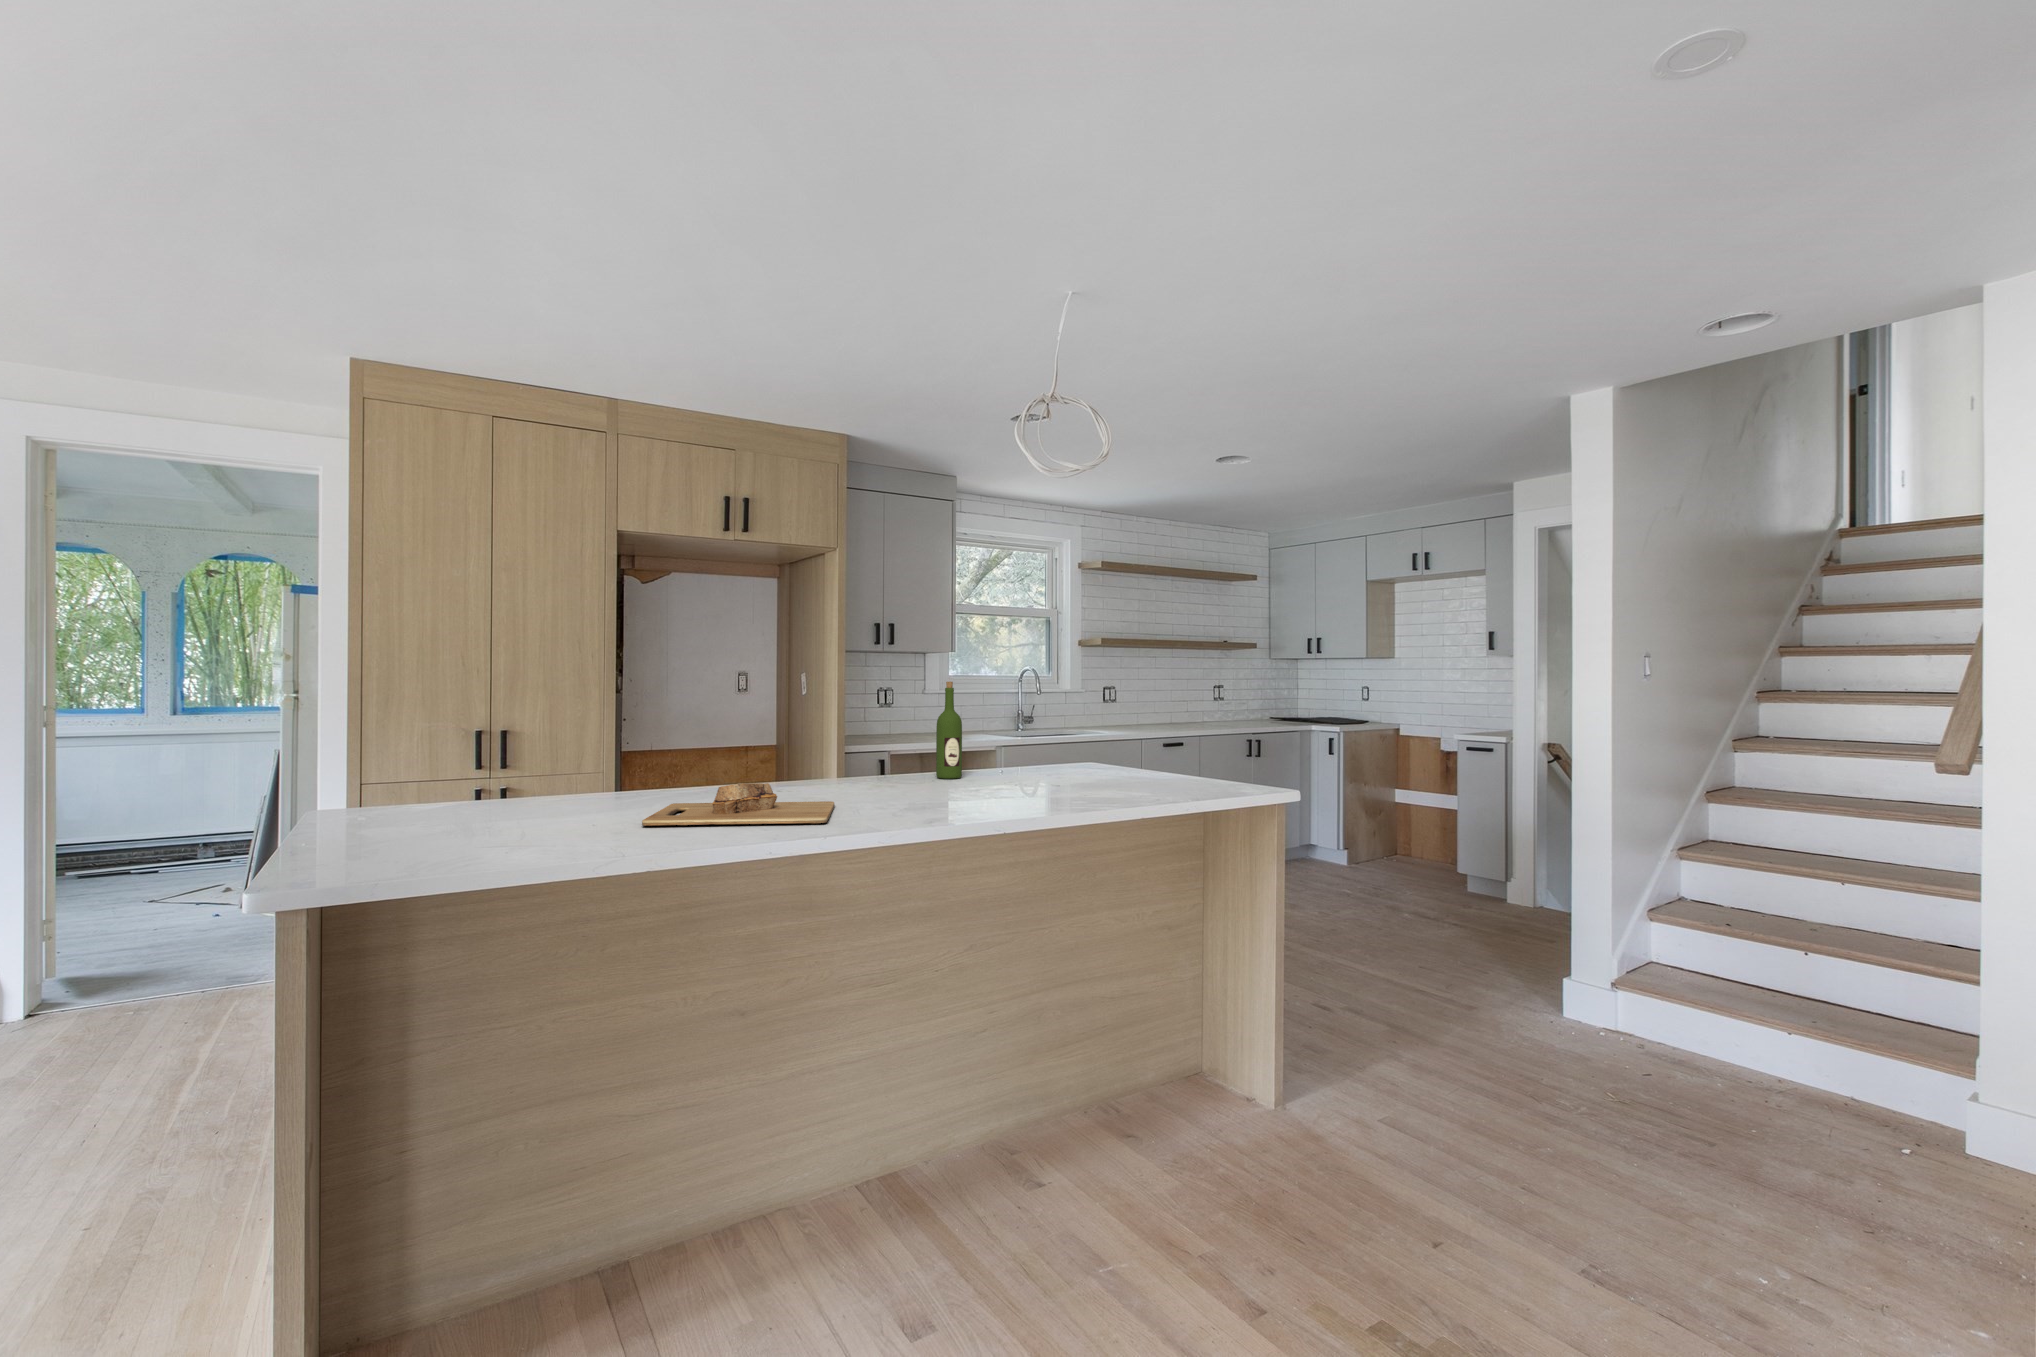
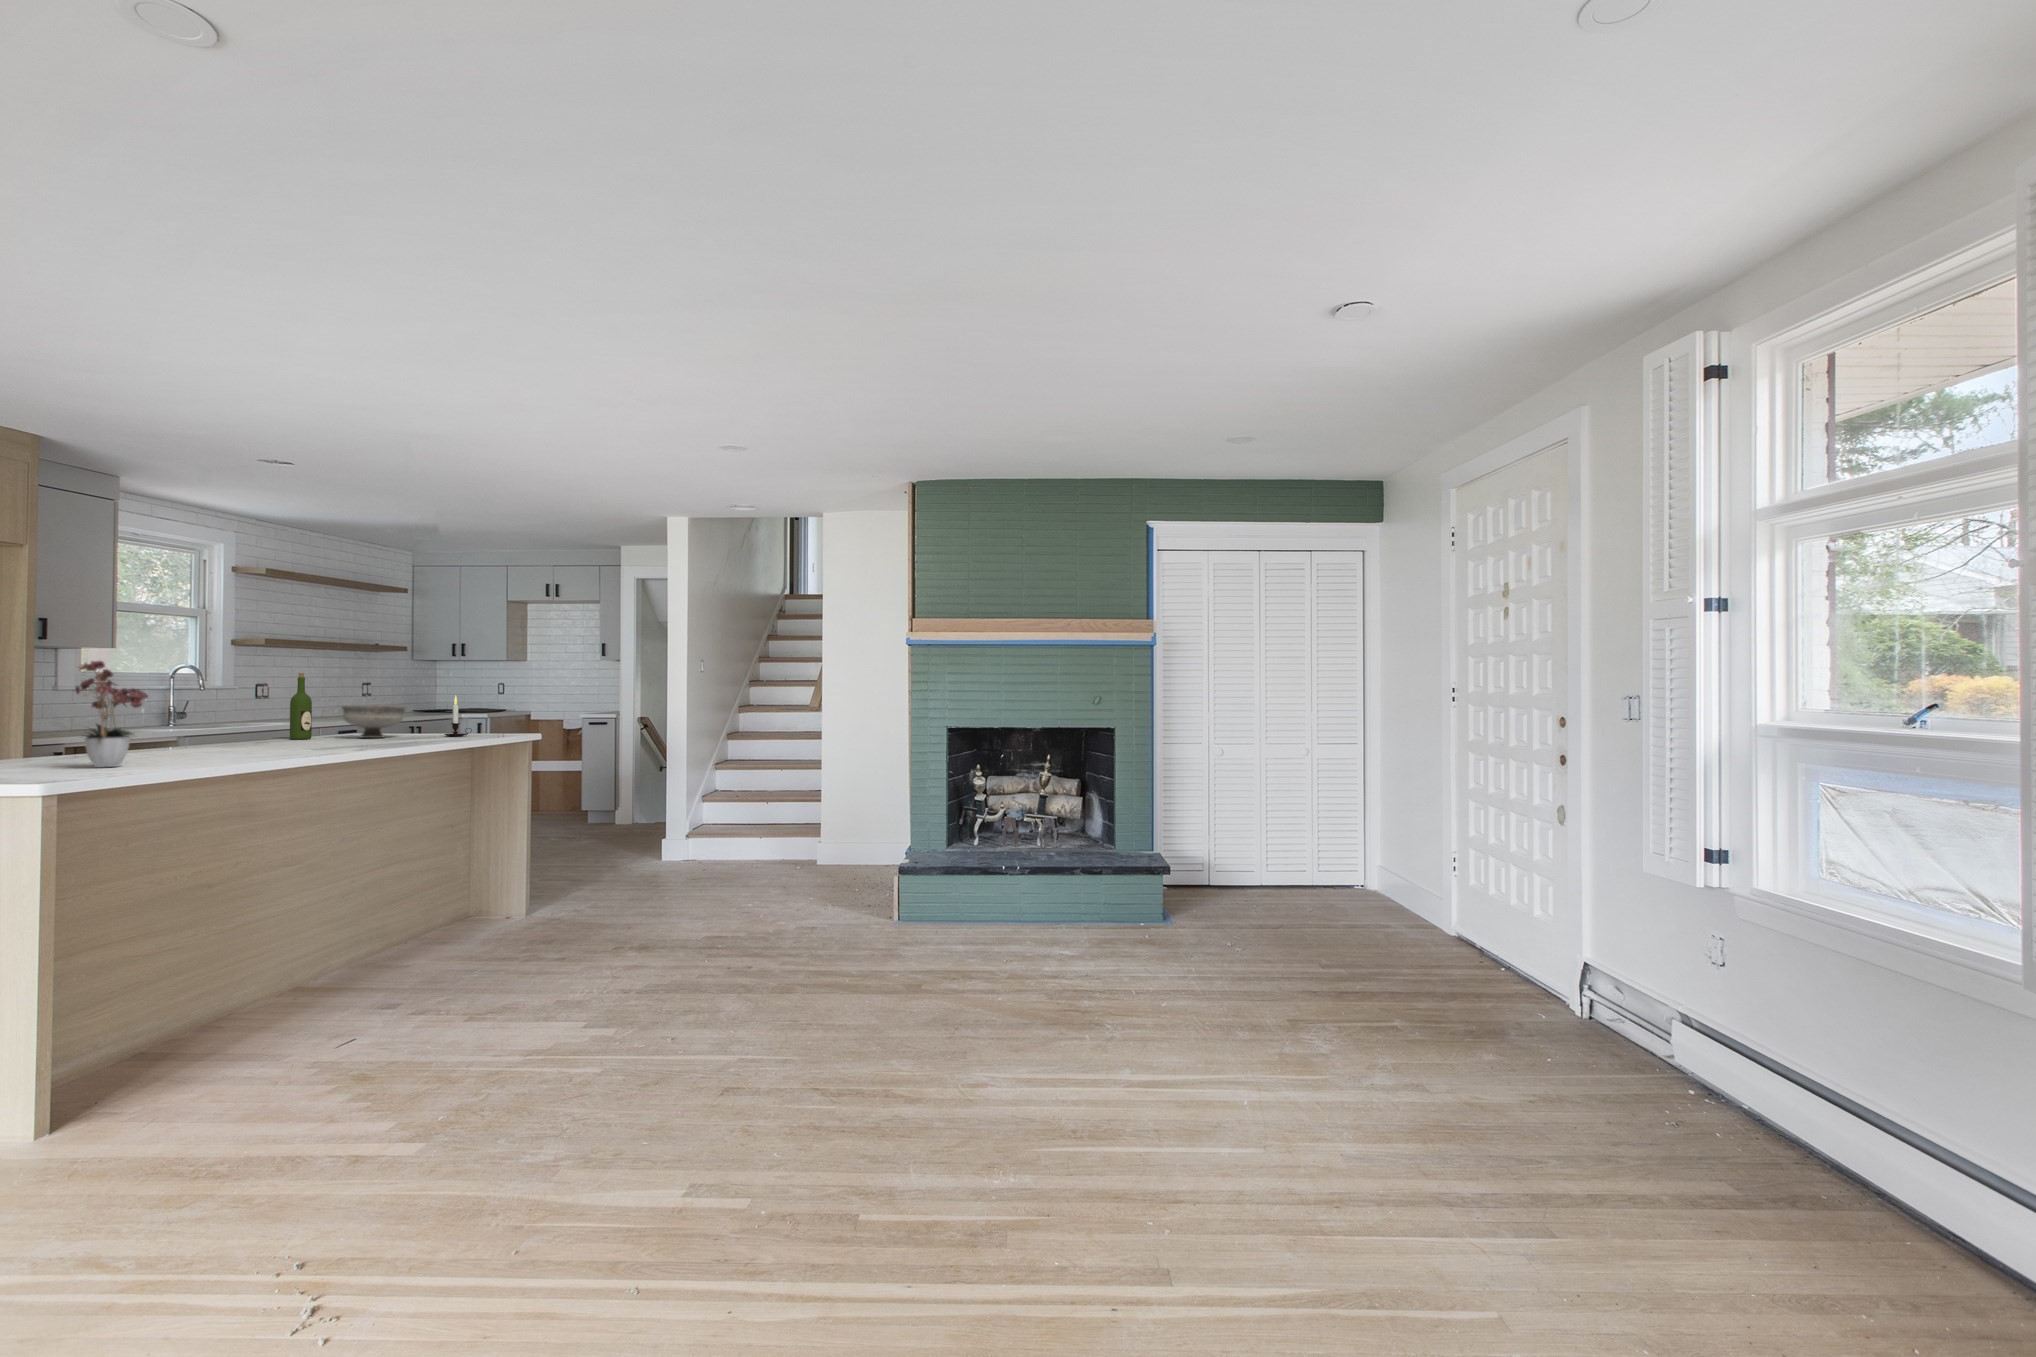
flower arrangement: none [388,662,533,846] -> present [75,661,148,767]
candle: none [1120,718,1162,790] -> present [445,696,472,736]
bowl: none [986,731,1072,785] -> present [342,706,405,738]
cutting board: present [642,783,835,826] -> none [163,732,322,757]

